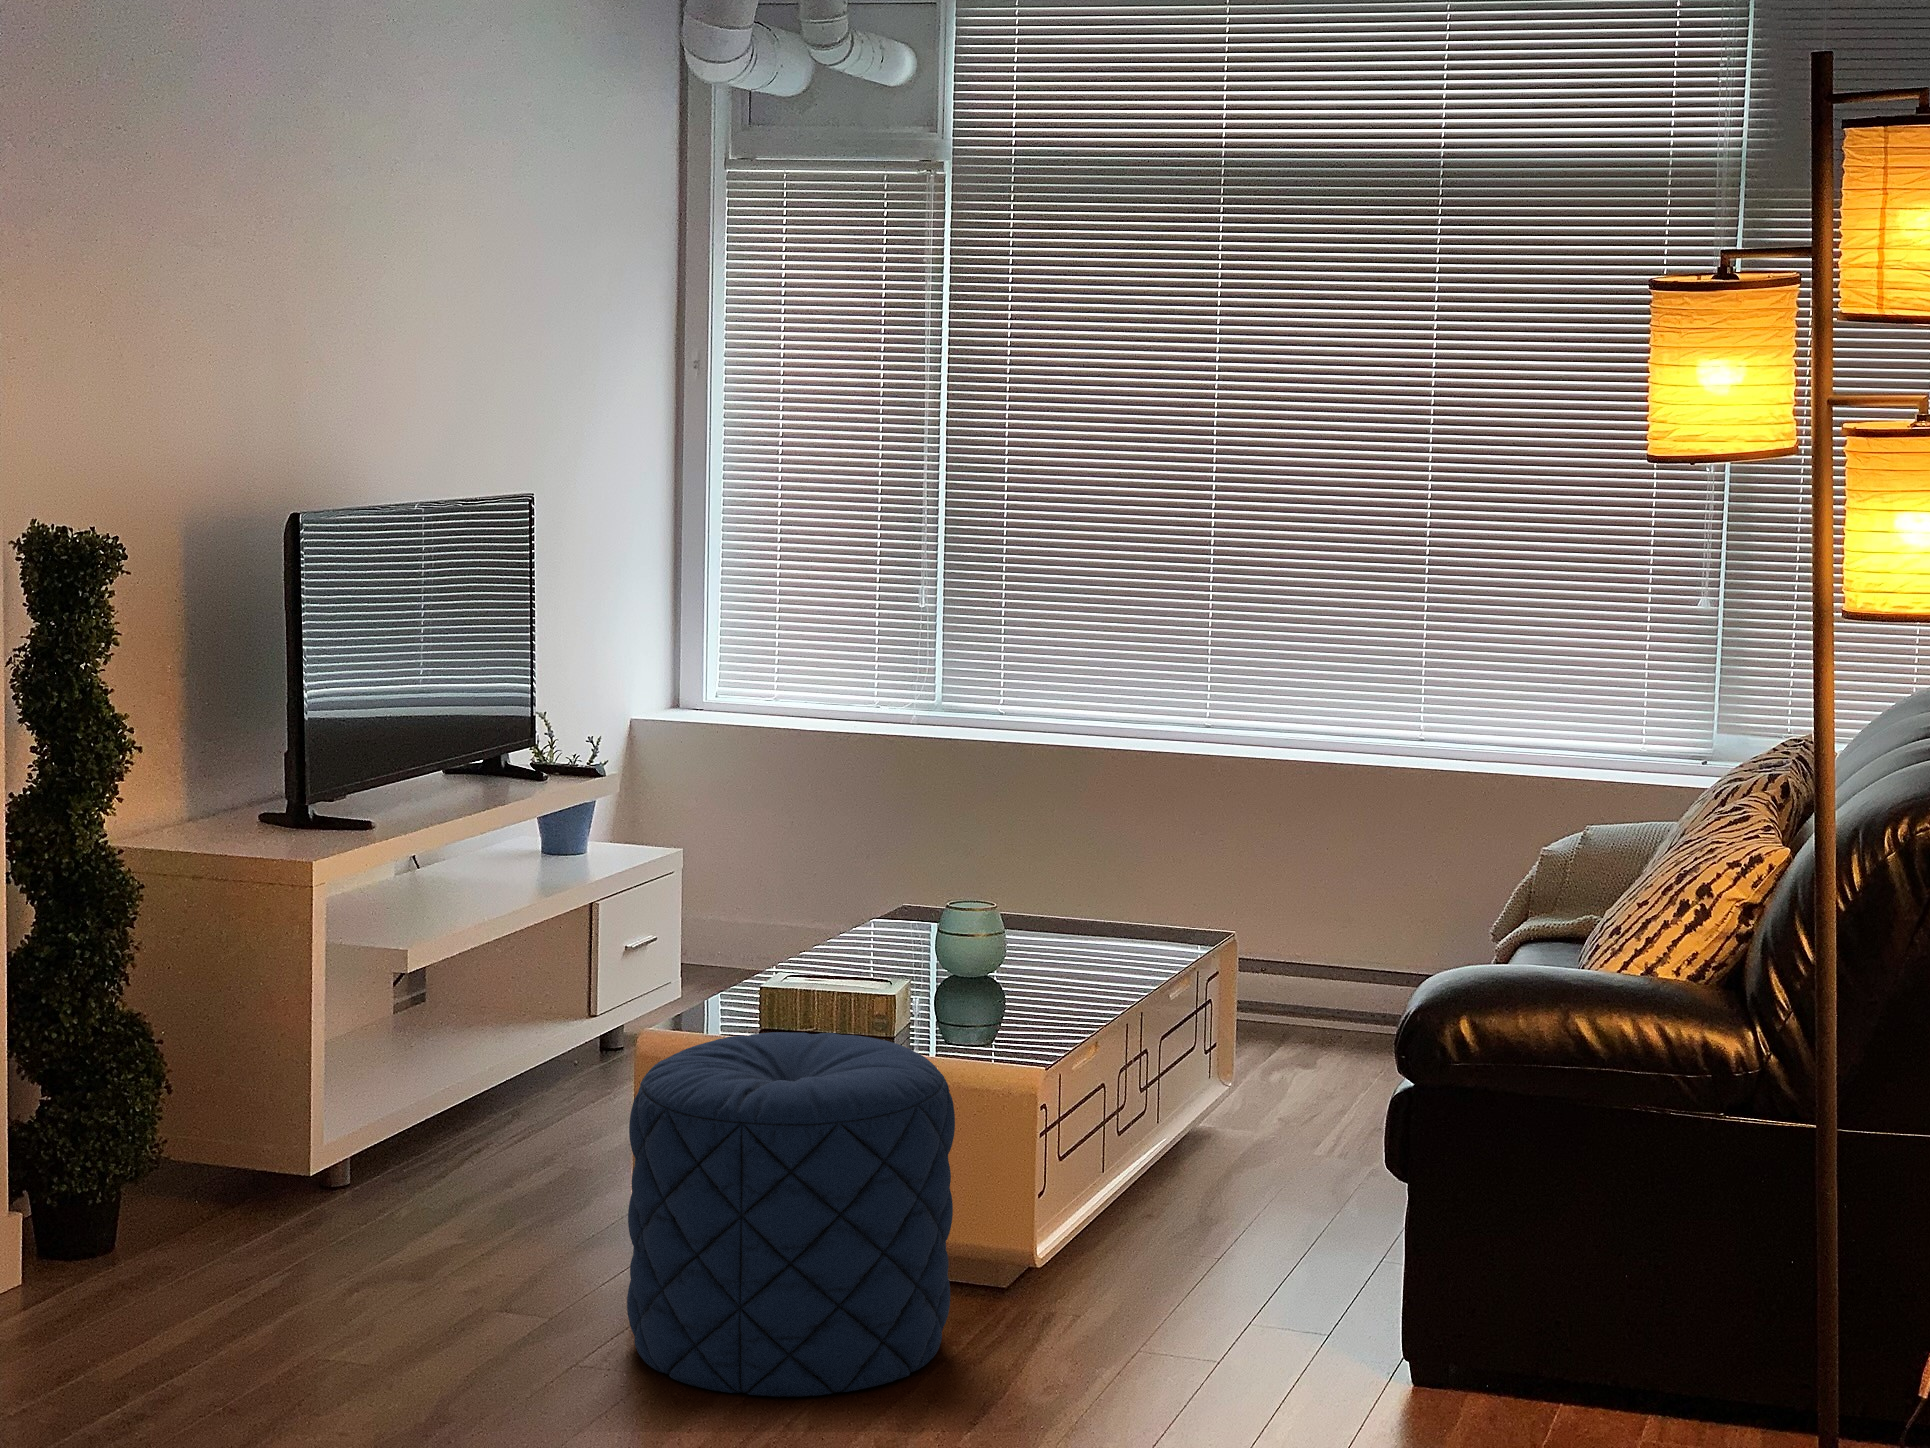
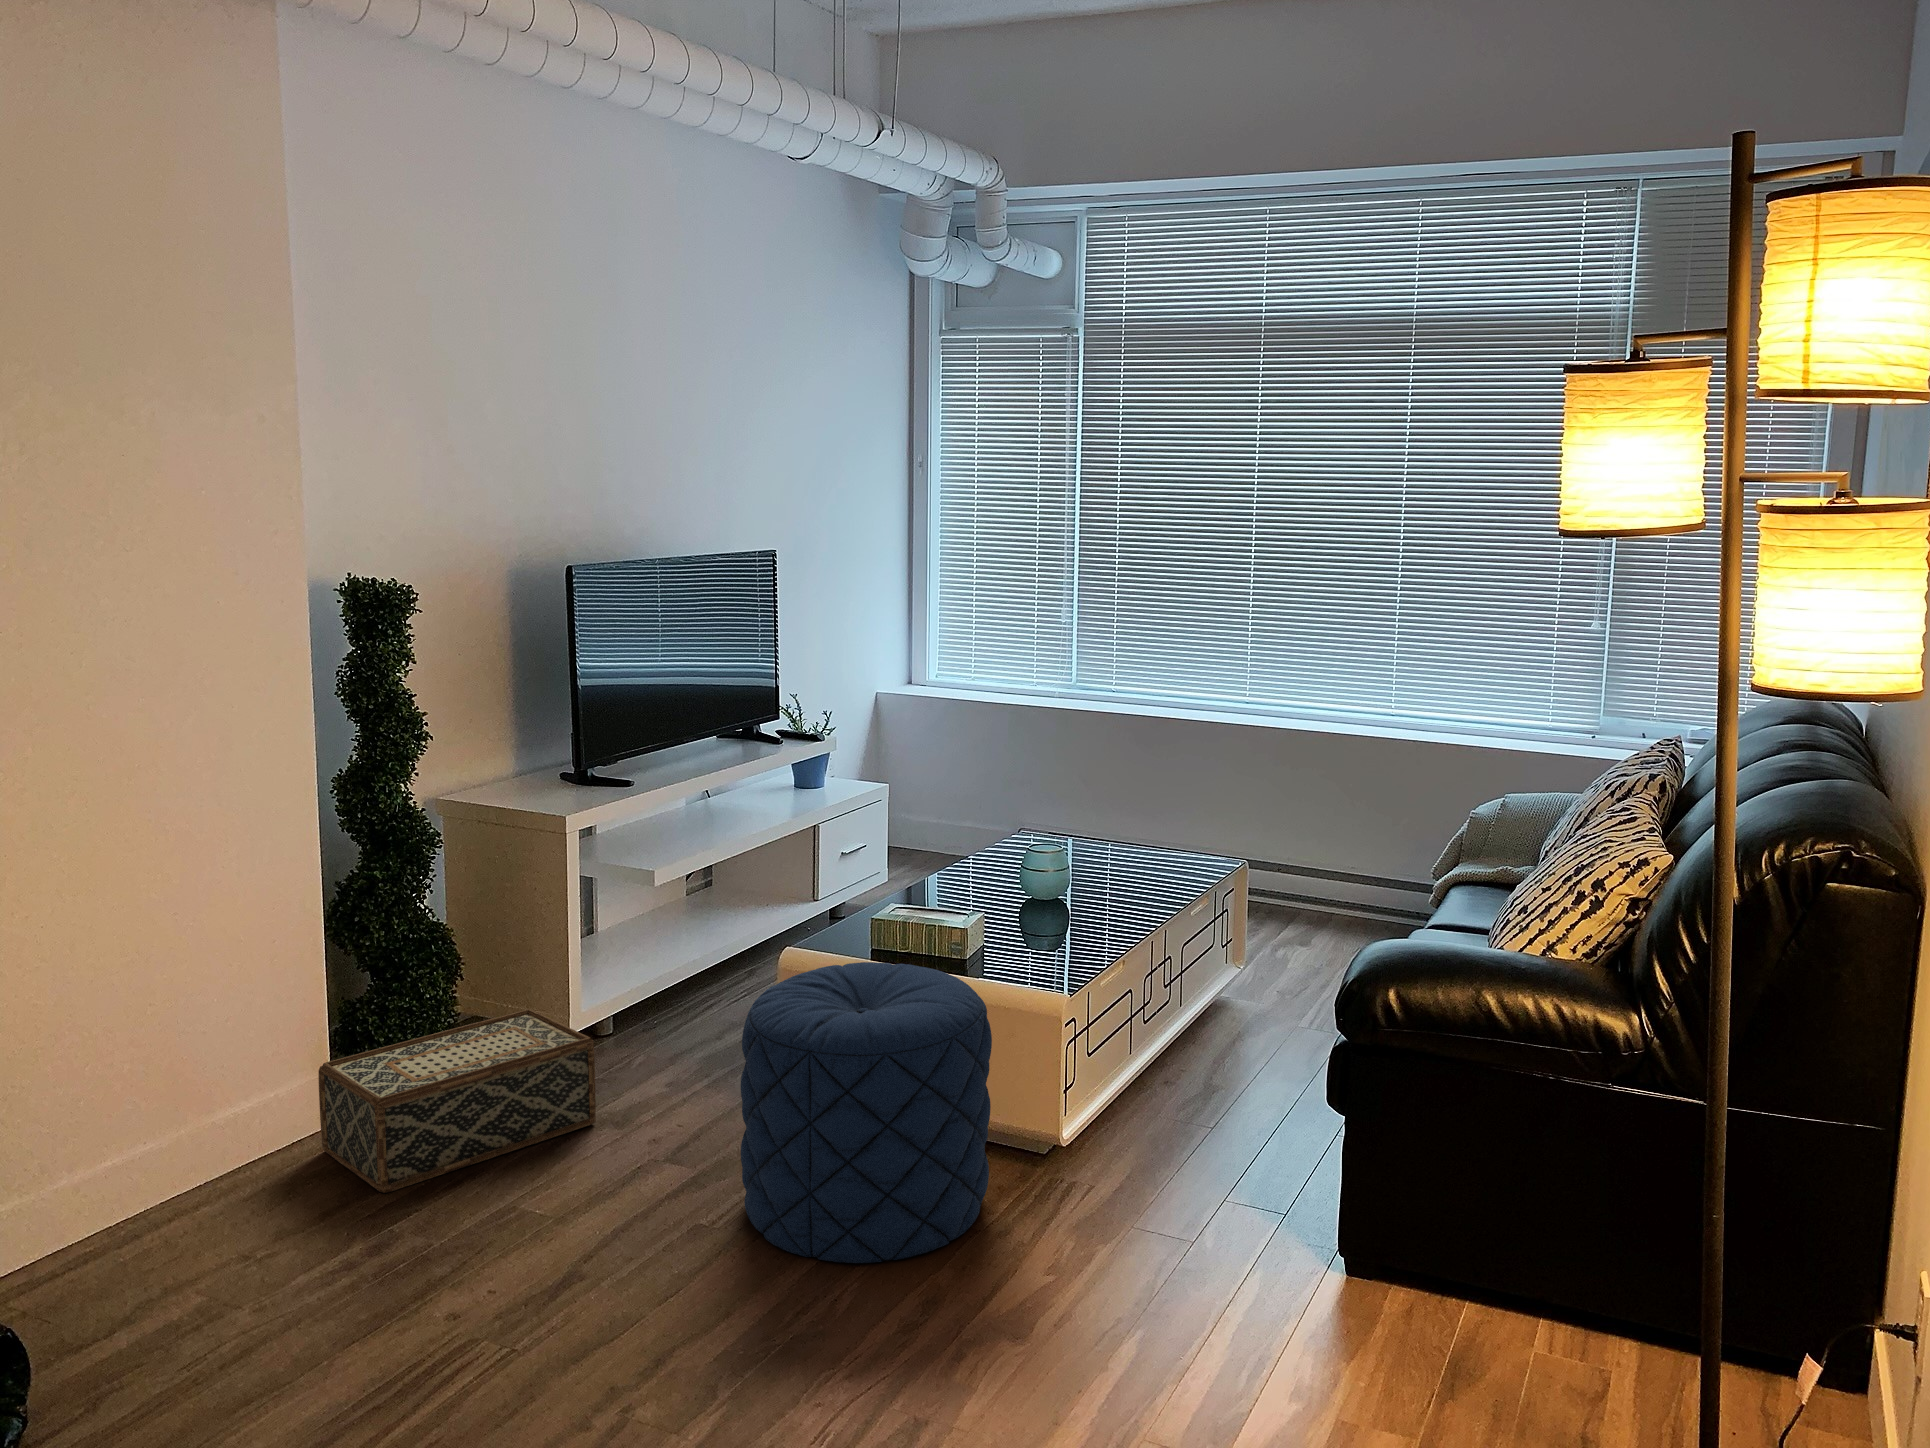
woven basket: none [22,1130,386,1352] -> present [318,1009,596,1193]

